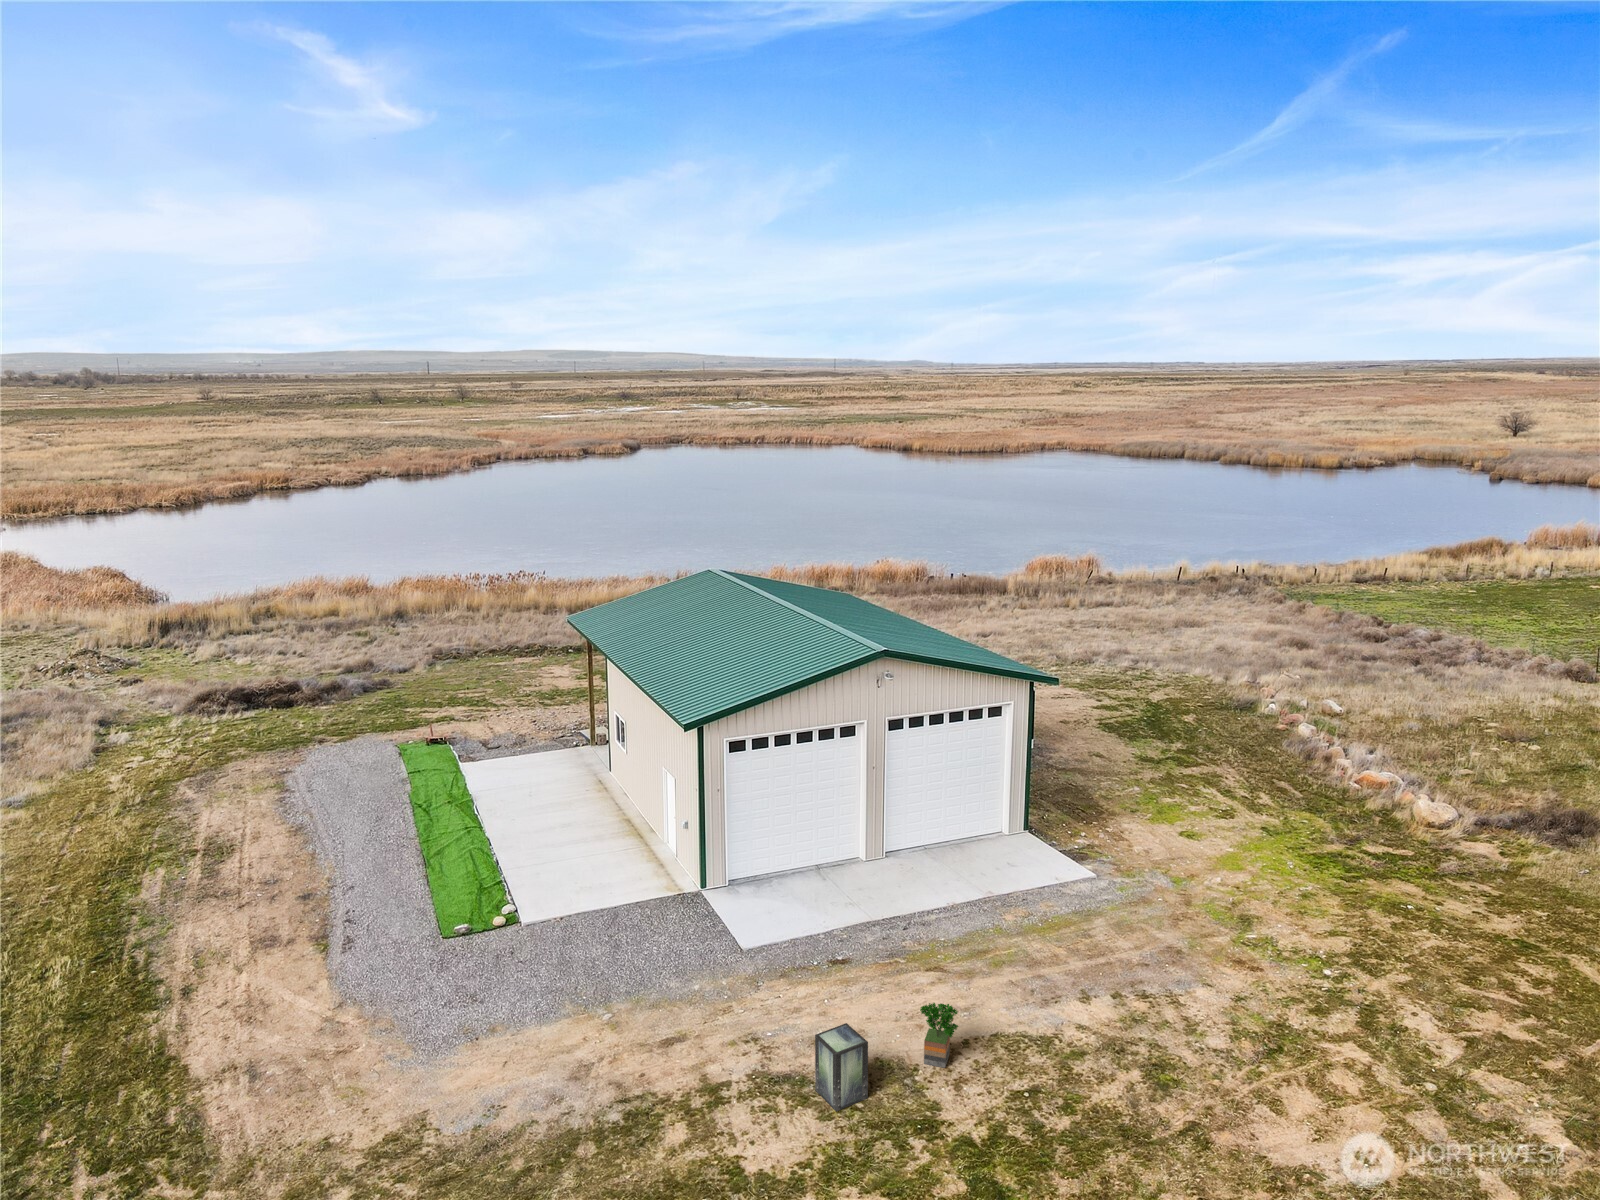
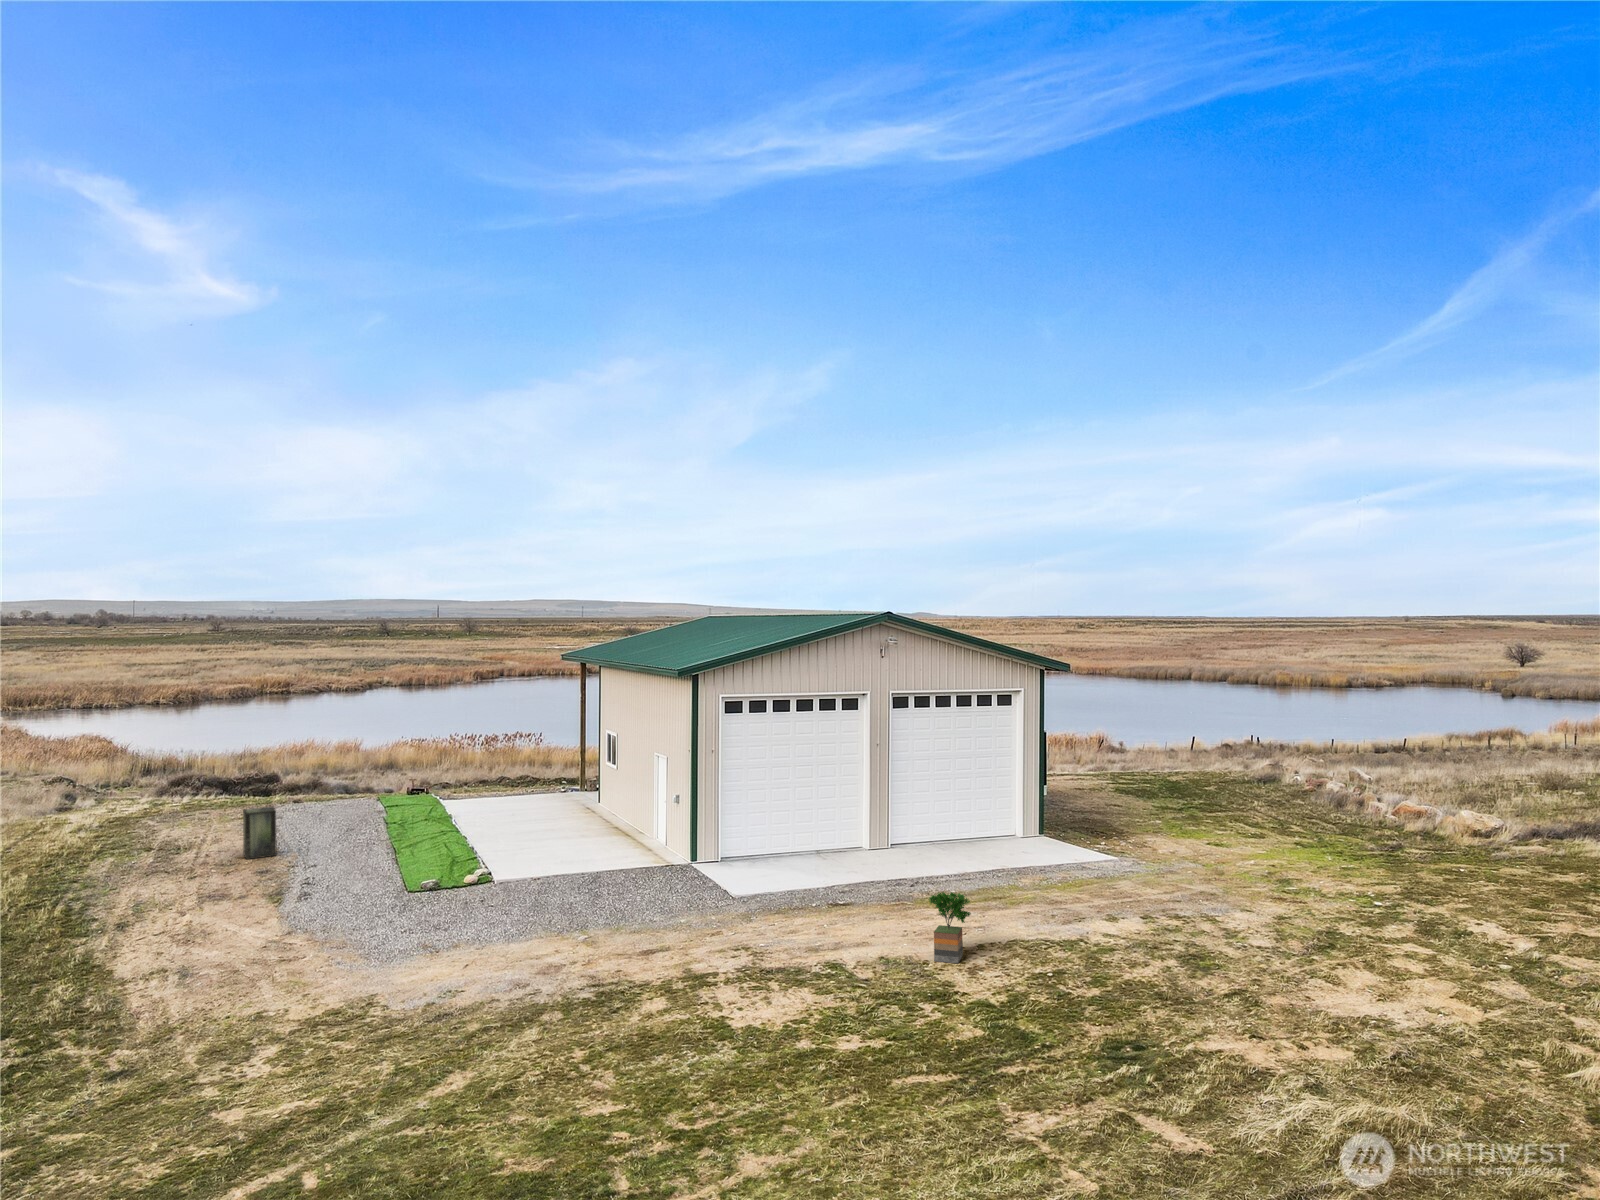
storage box: present [815,1023,868,1111] -> present [243,806,277,859]

